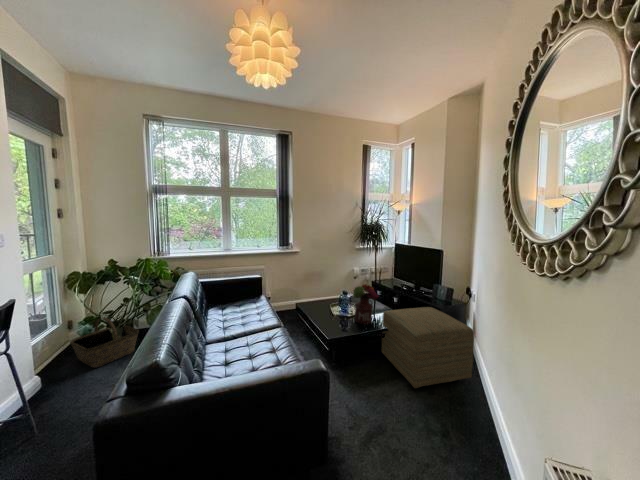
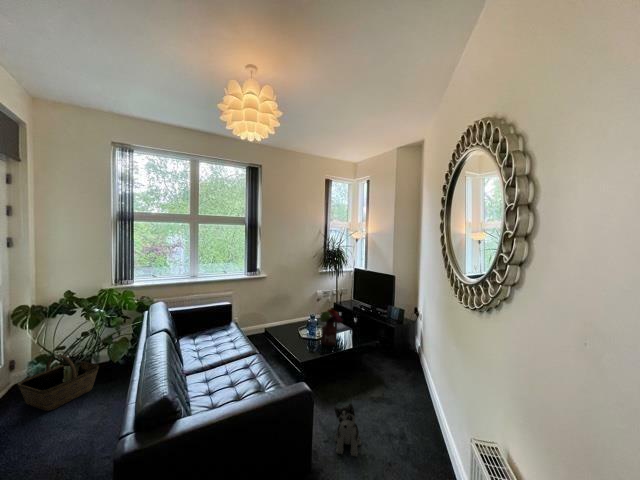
ottoman: present [382,307,474,388] -> none [345,327,419,400]
plush toy: none [365,390,398,452] -> present [334,404,361,456]

